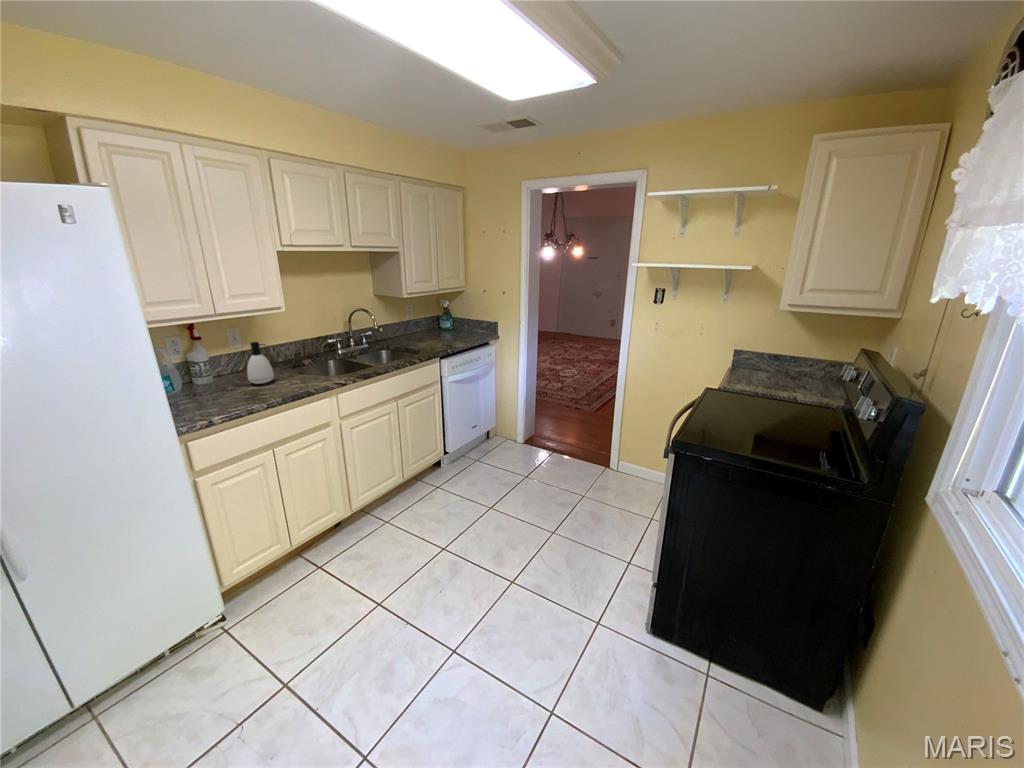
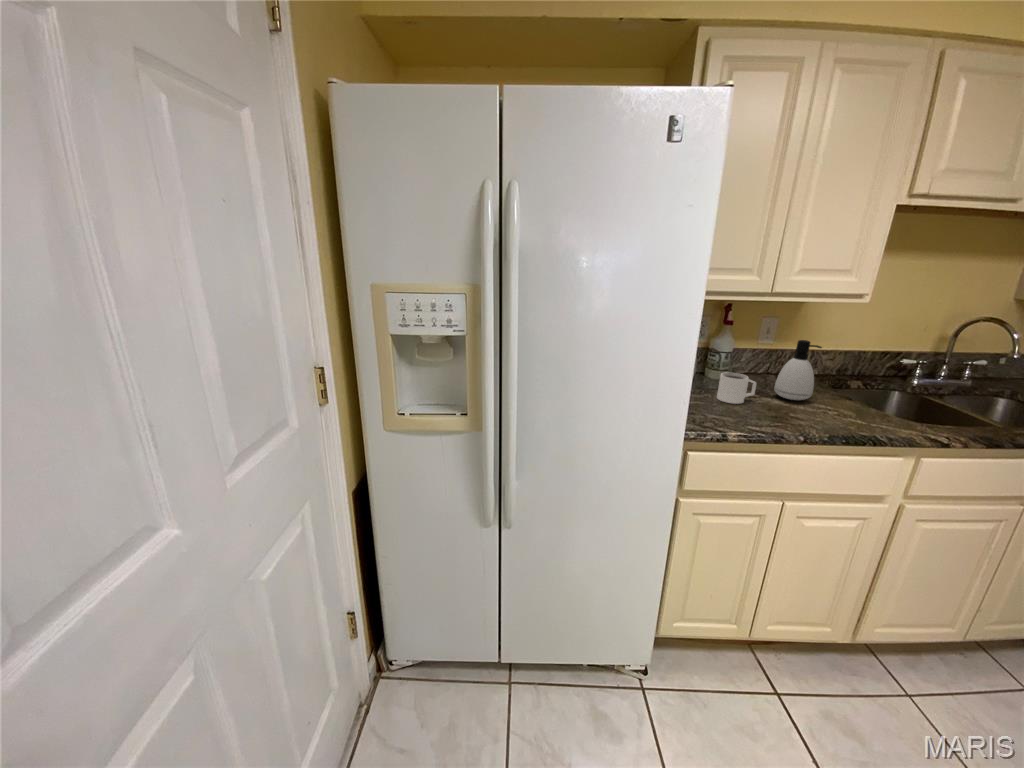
mug: none [199,376,233,400] -> present [717,373,756,404]

